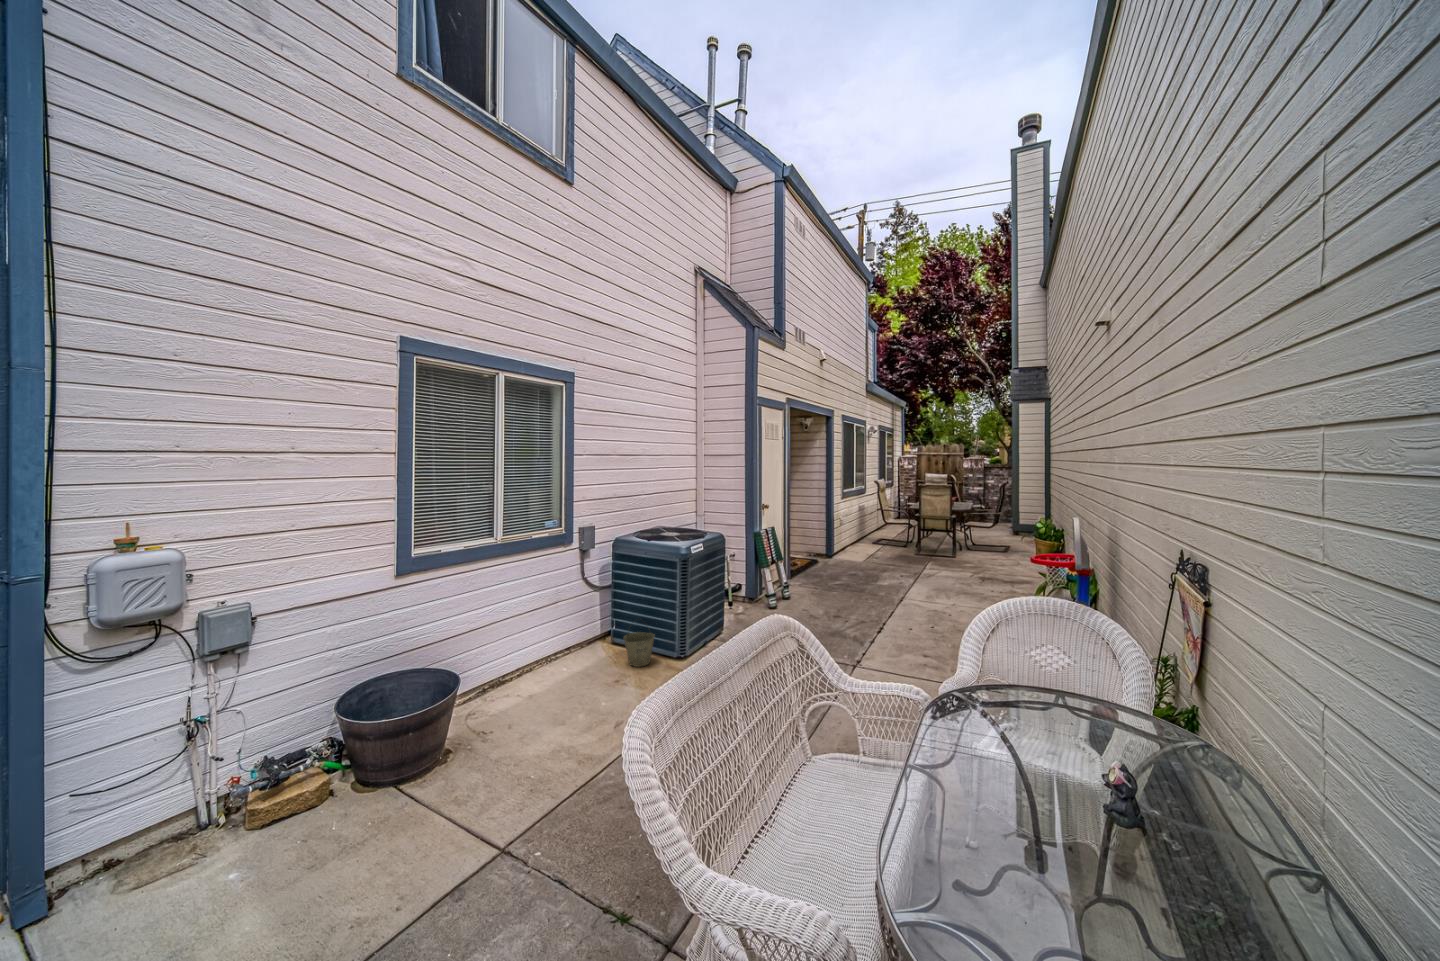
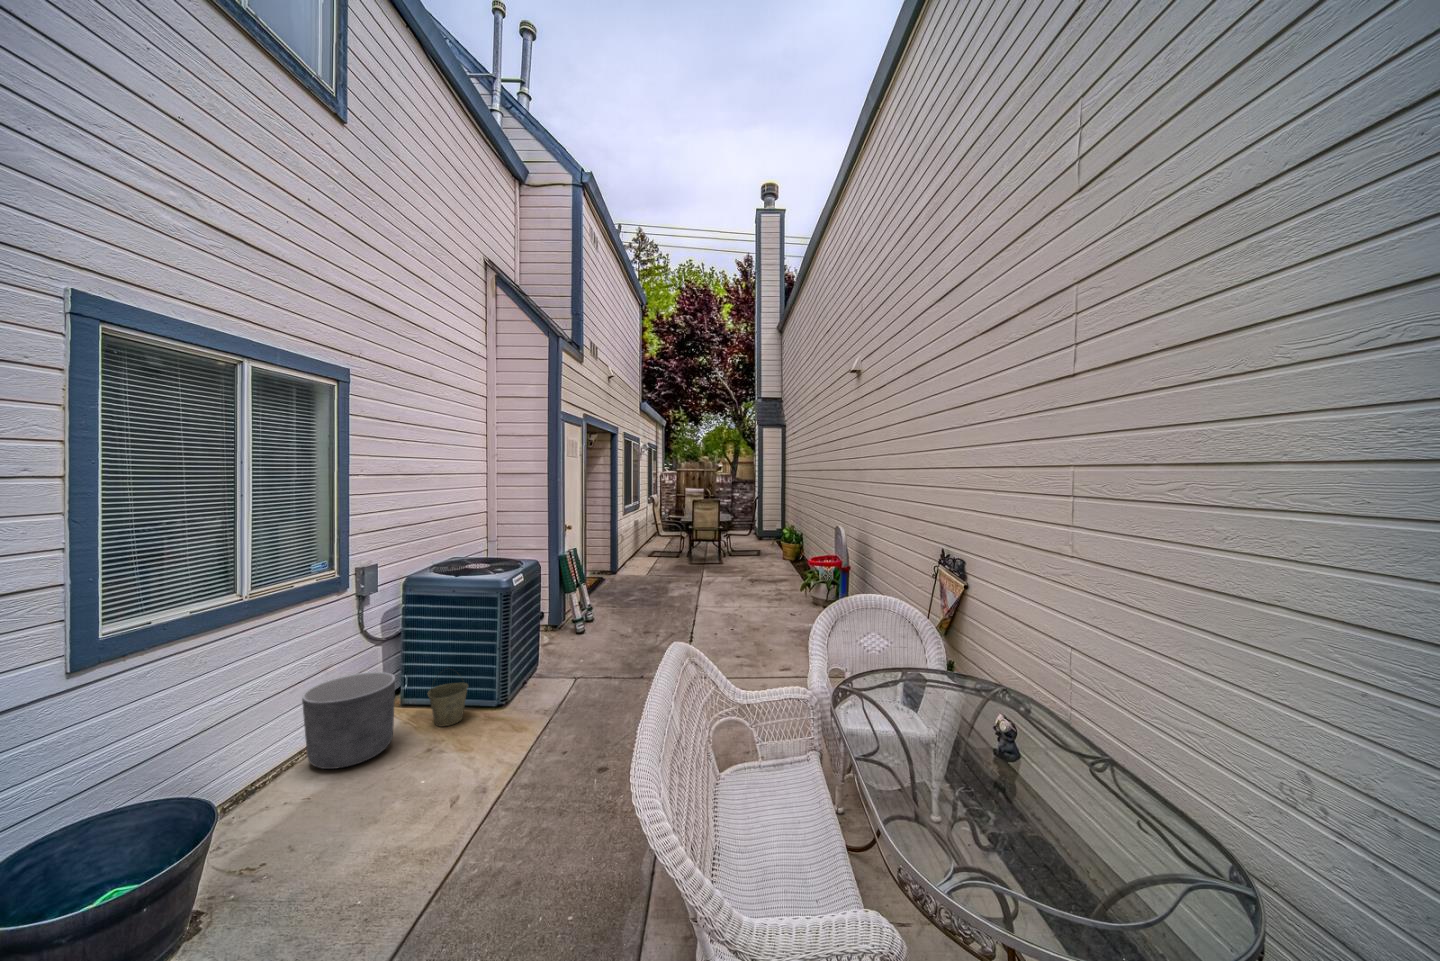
planter: none [536,612,598,681] -> present [302,672,395,769]

